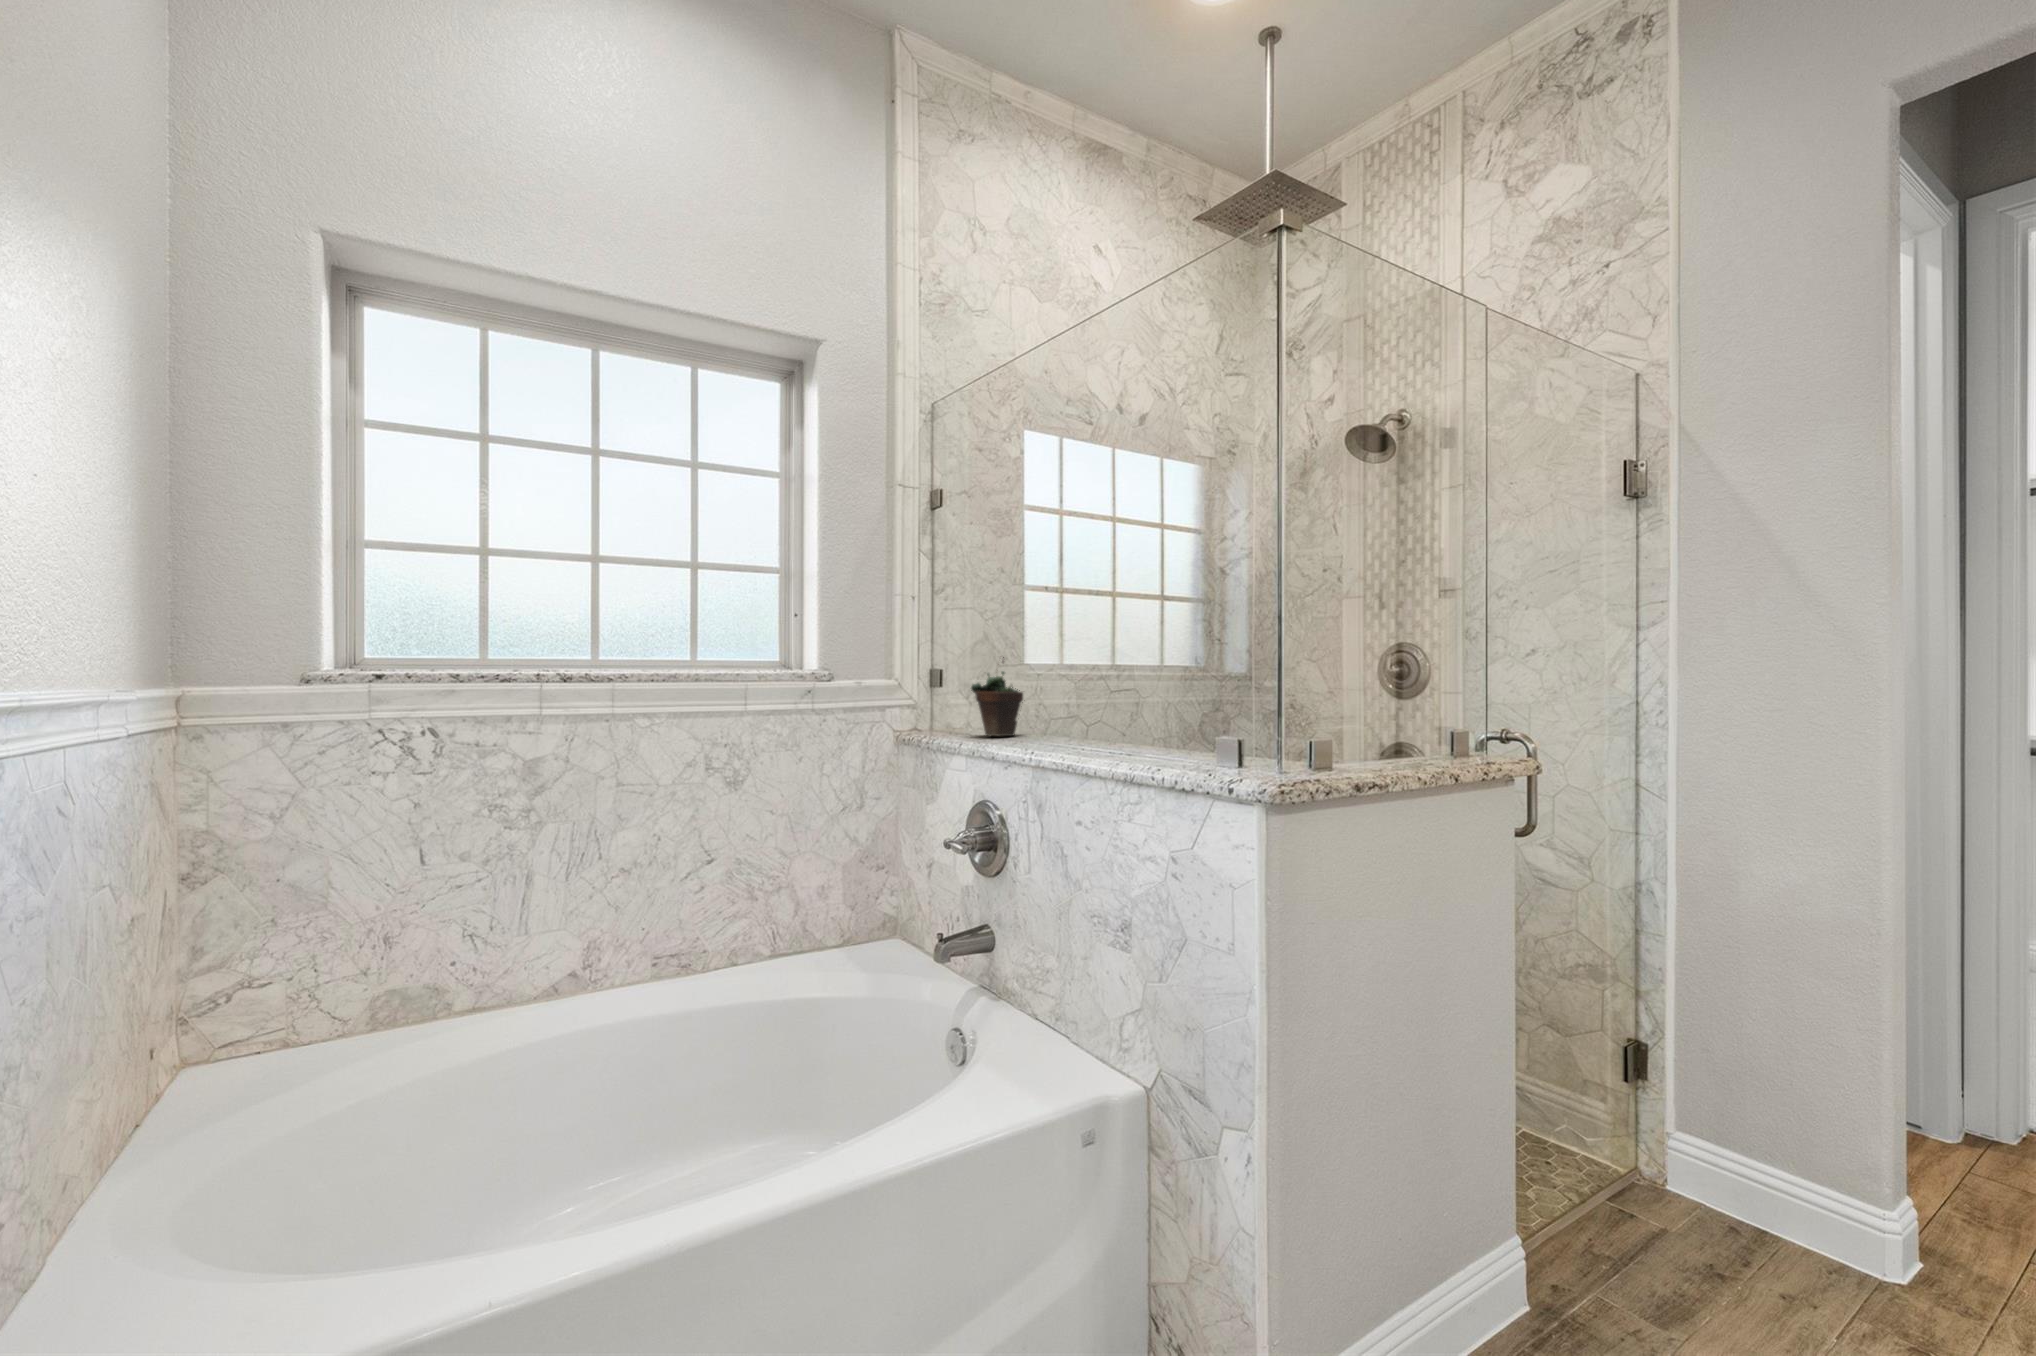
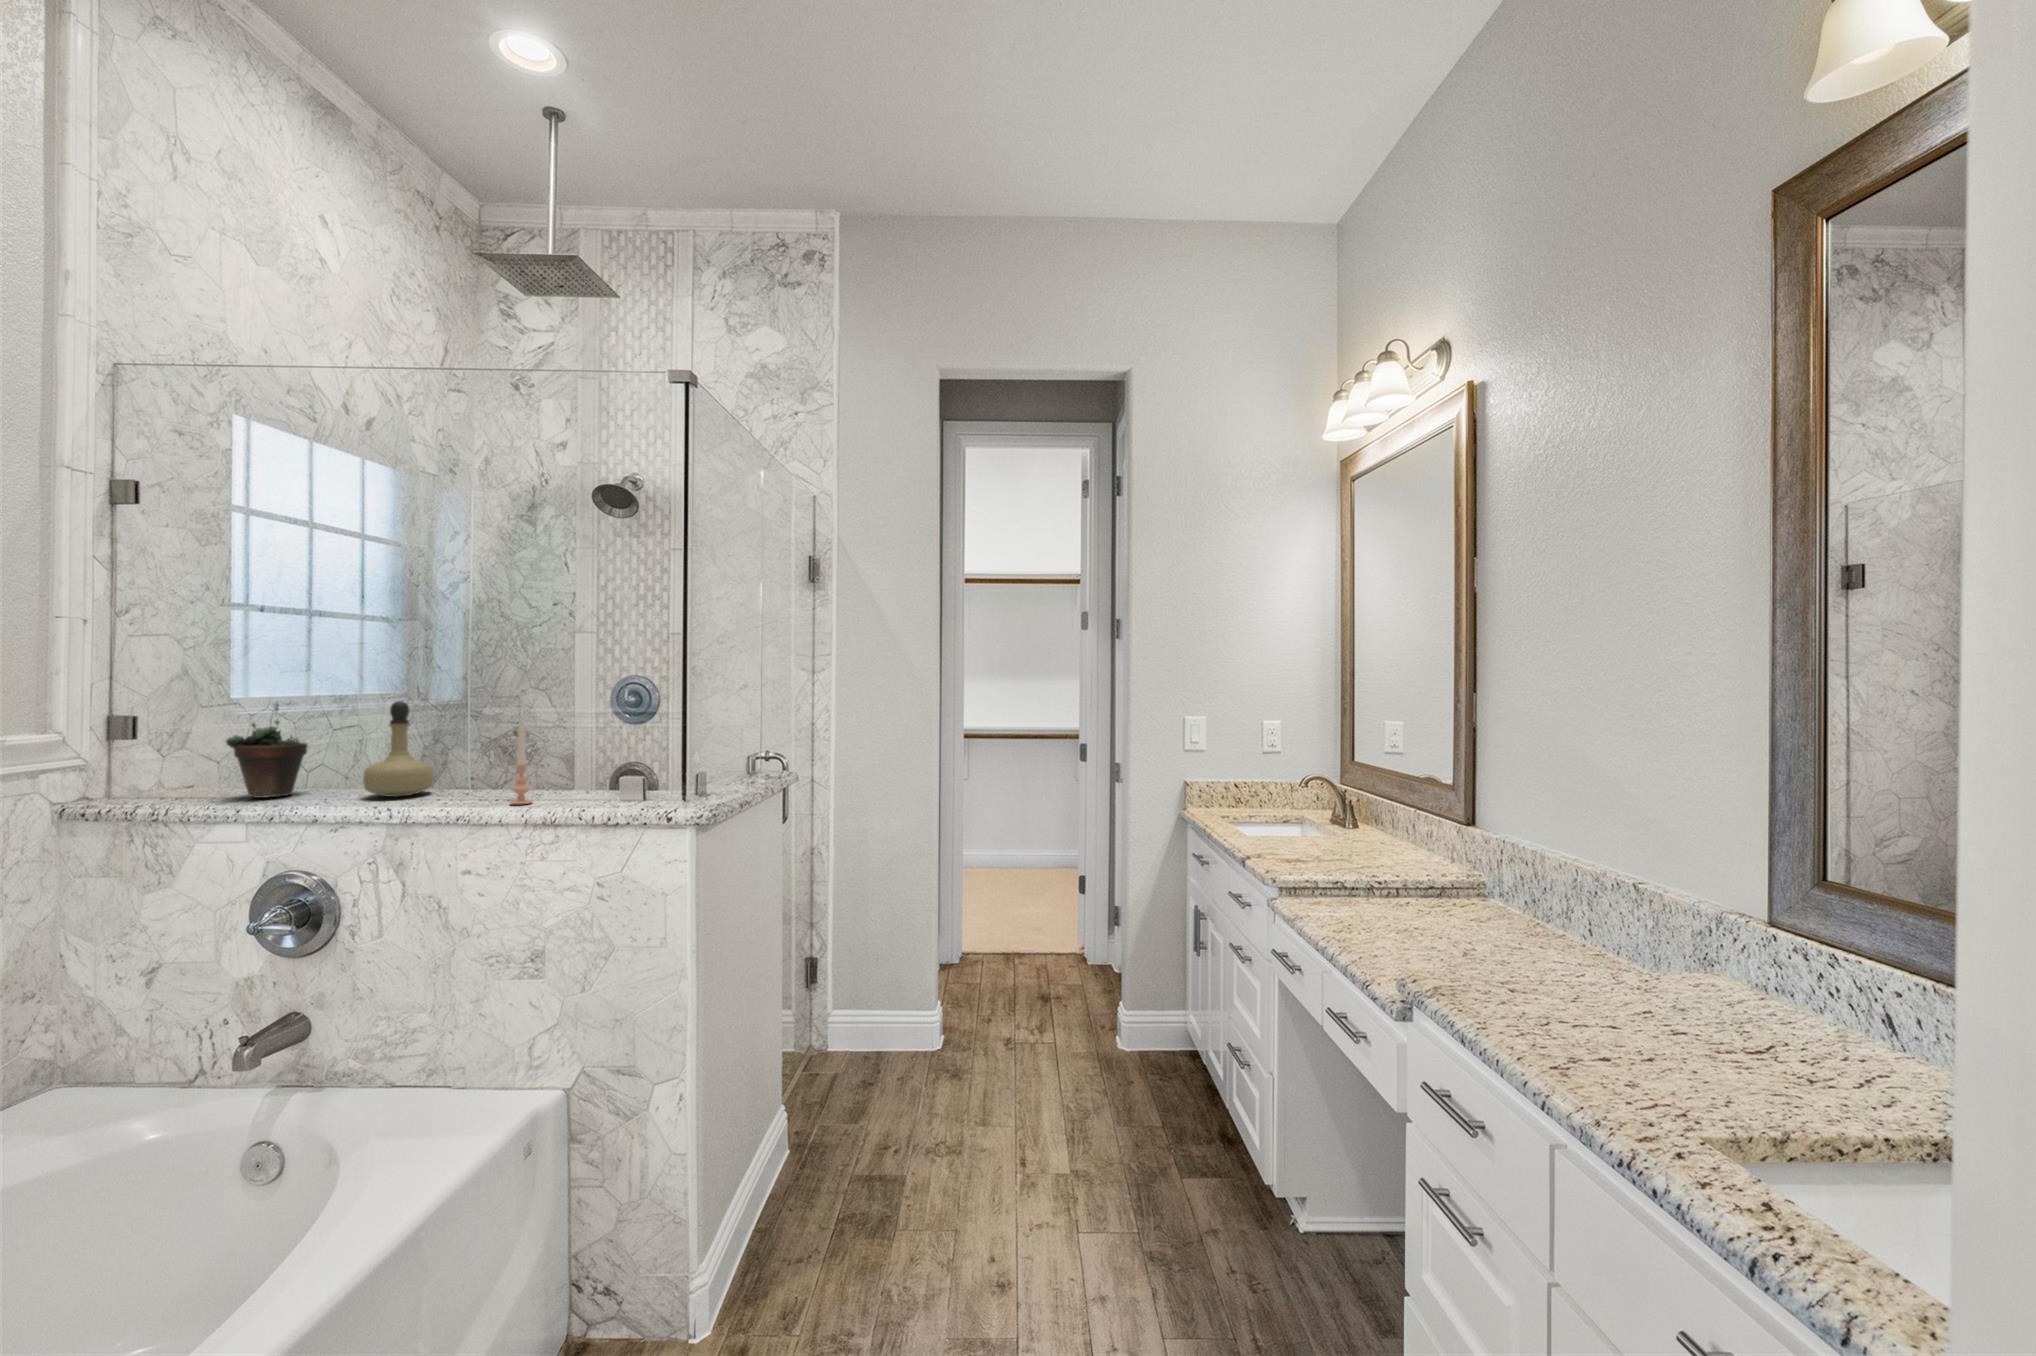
perfume bottle: none [1038,651,1094,743] -> present [363,701,434,797]
candle: none [1110,666,1133,757] -> present [510,722,532,804]

